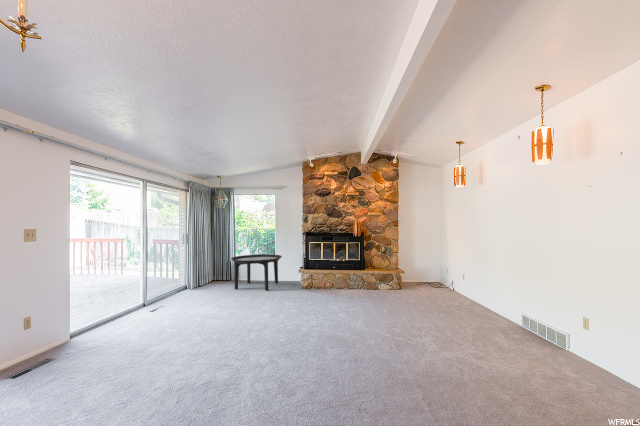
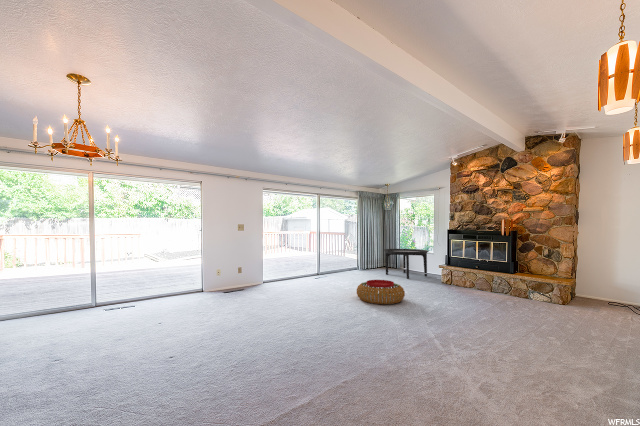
pouf: none [267,301,325,335] -> present [357,280,405,304]

